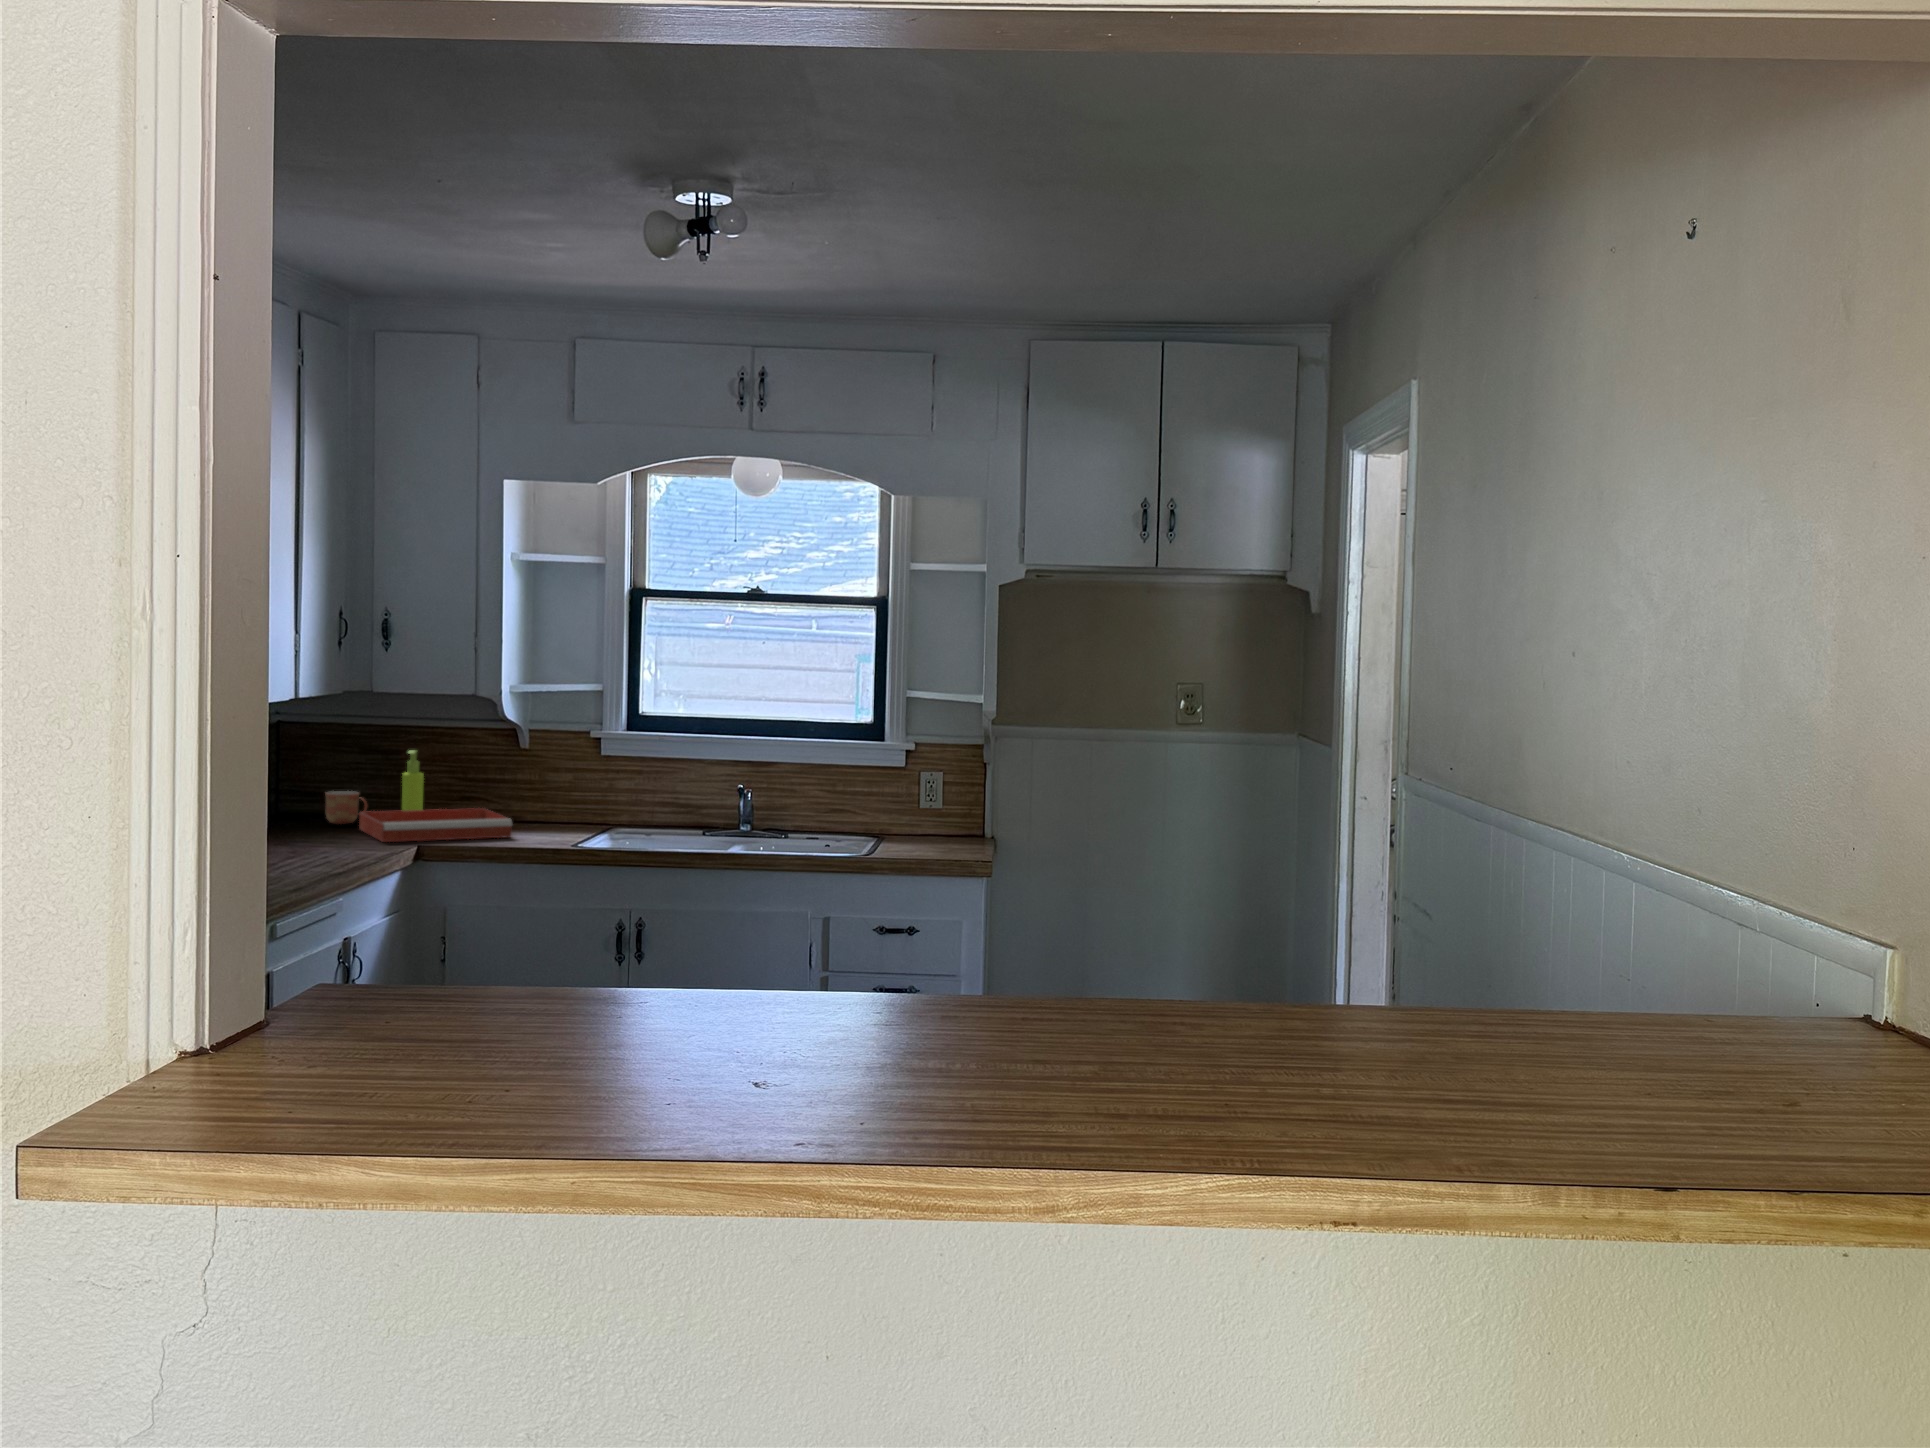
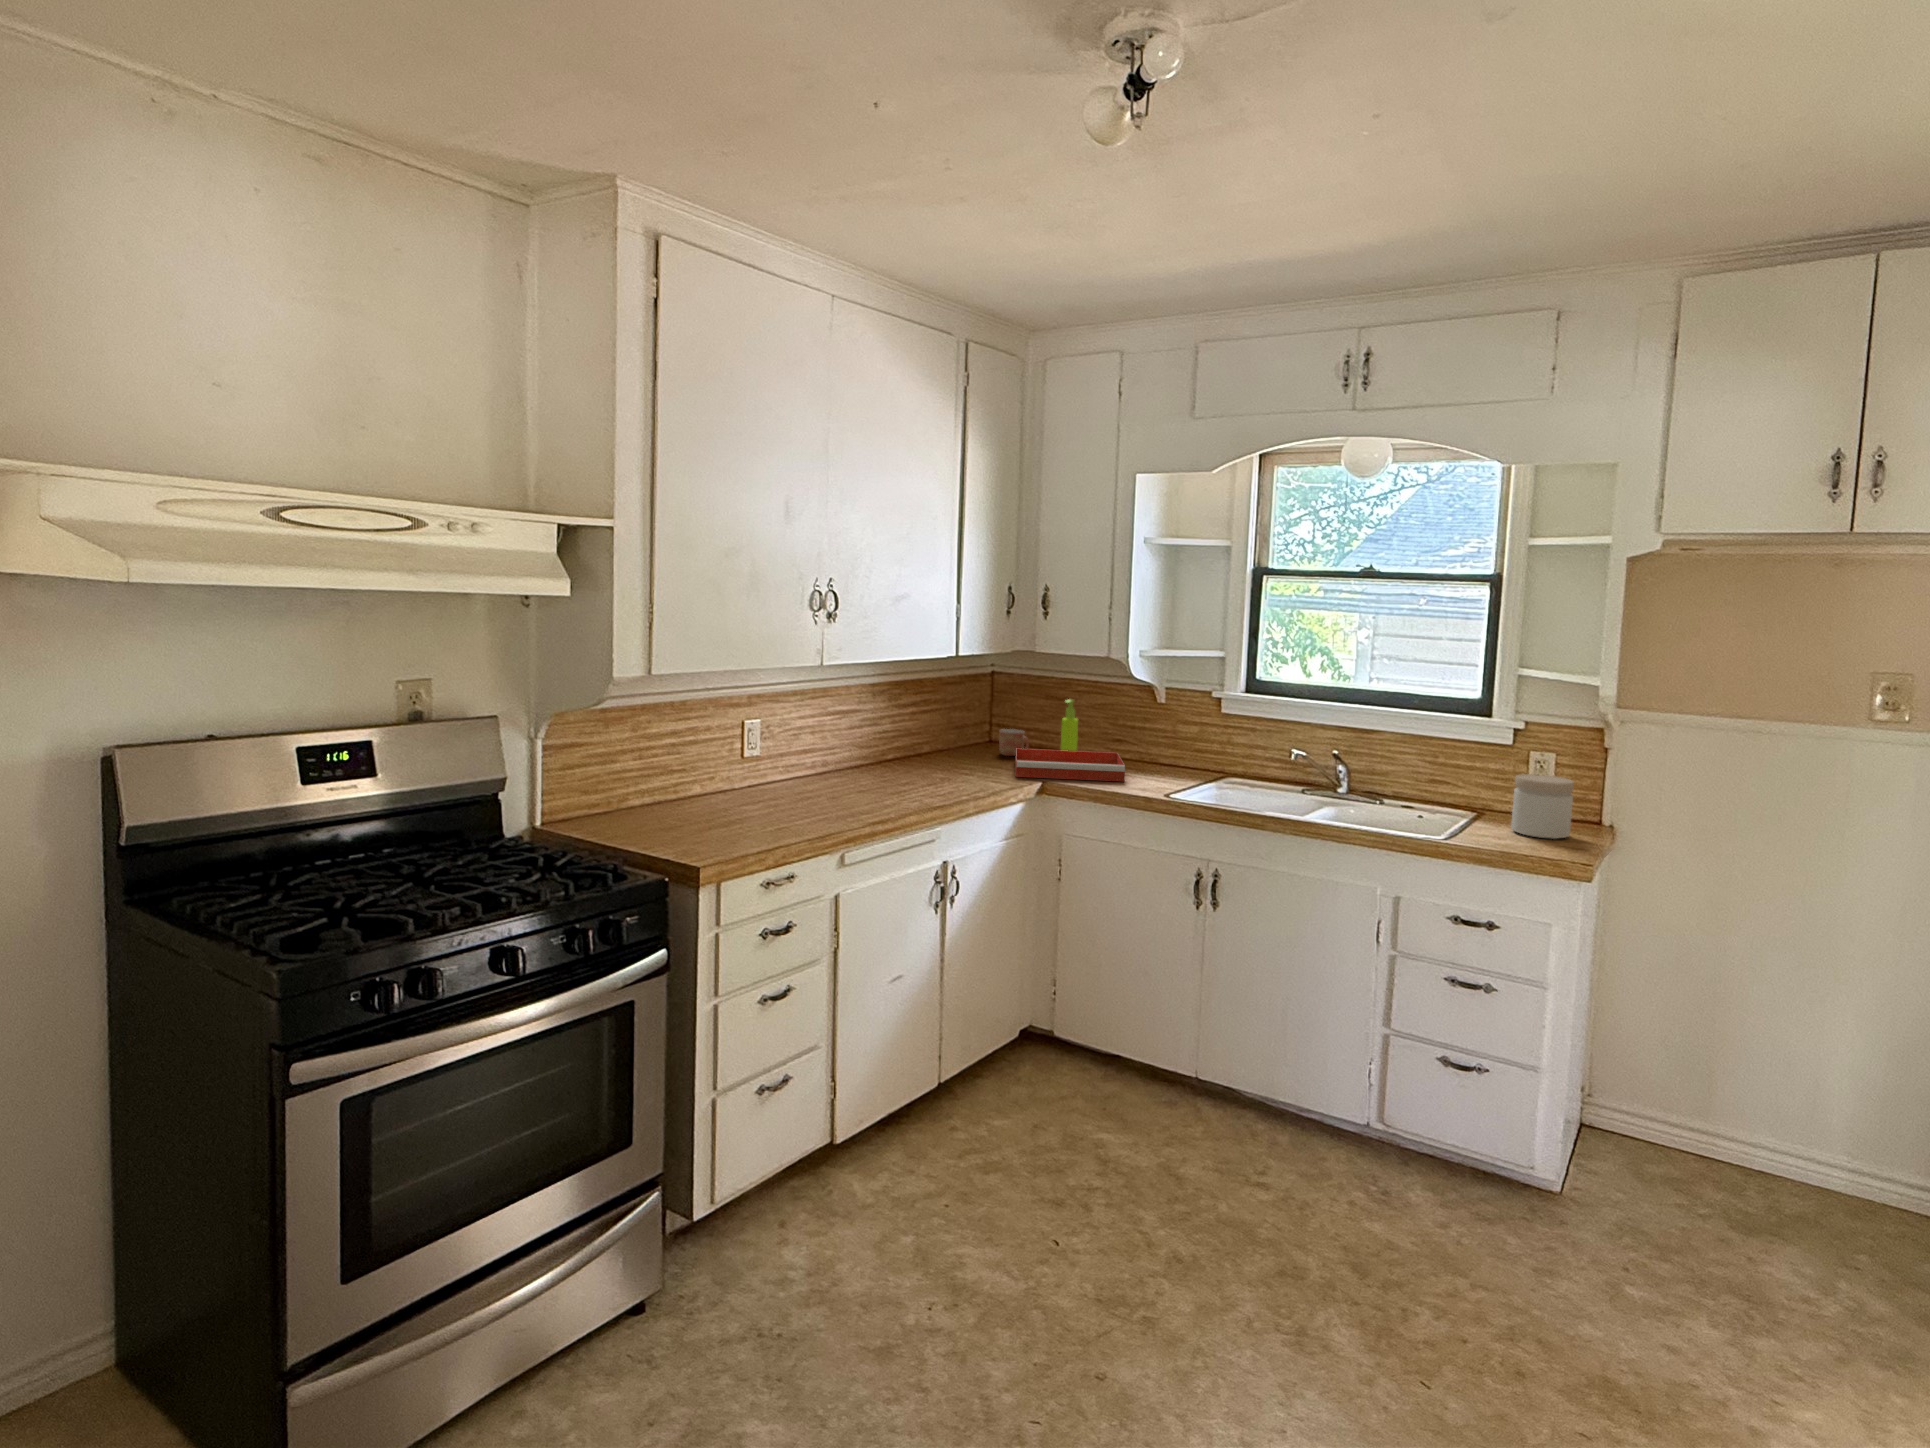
jar: none [913,791,965,850] -> present [1511,774,1574,839]

